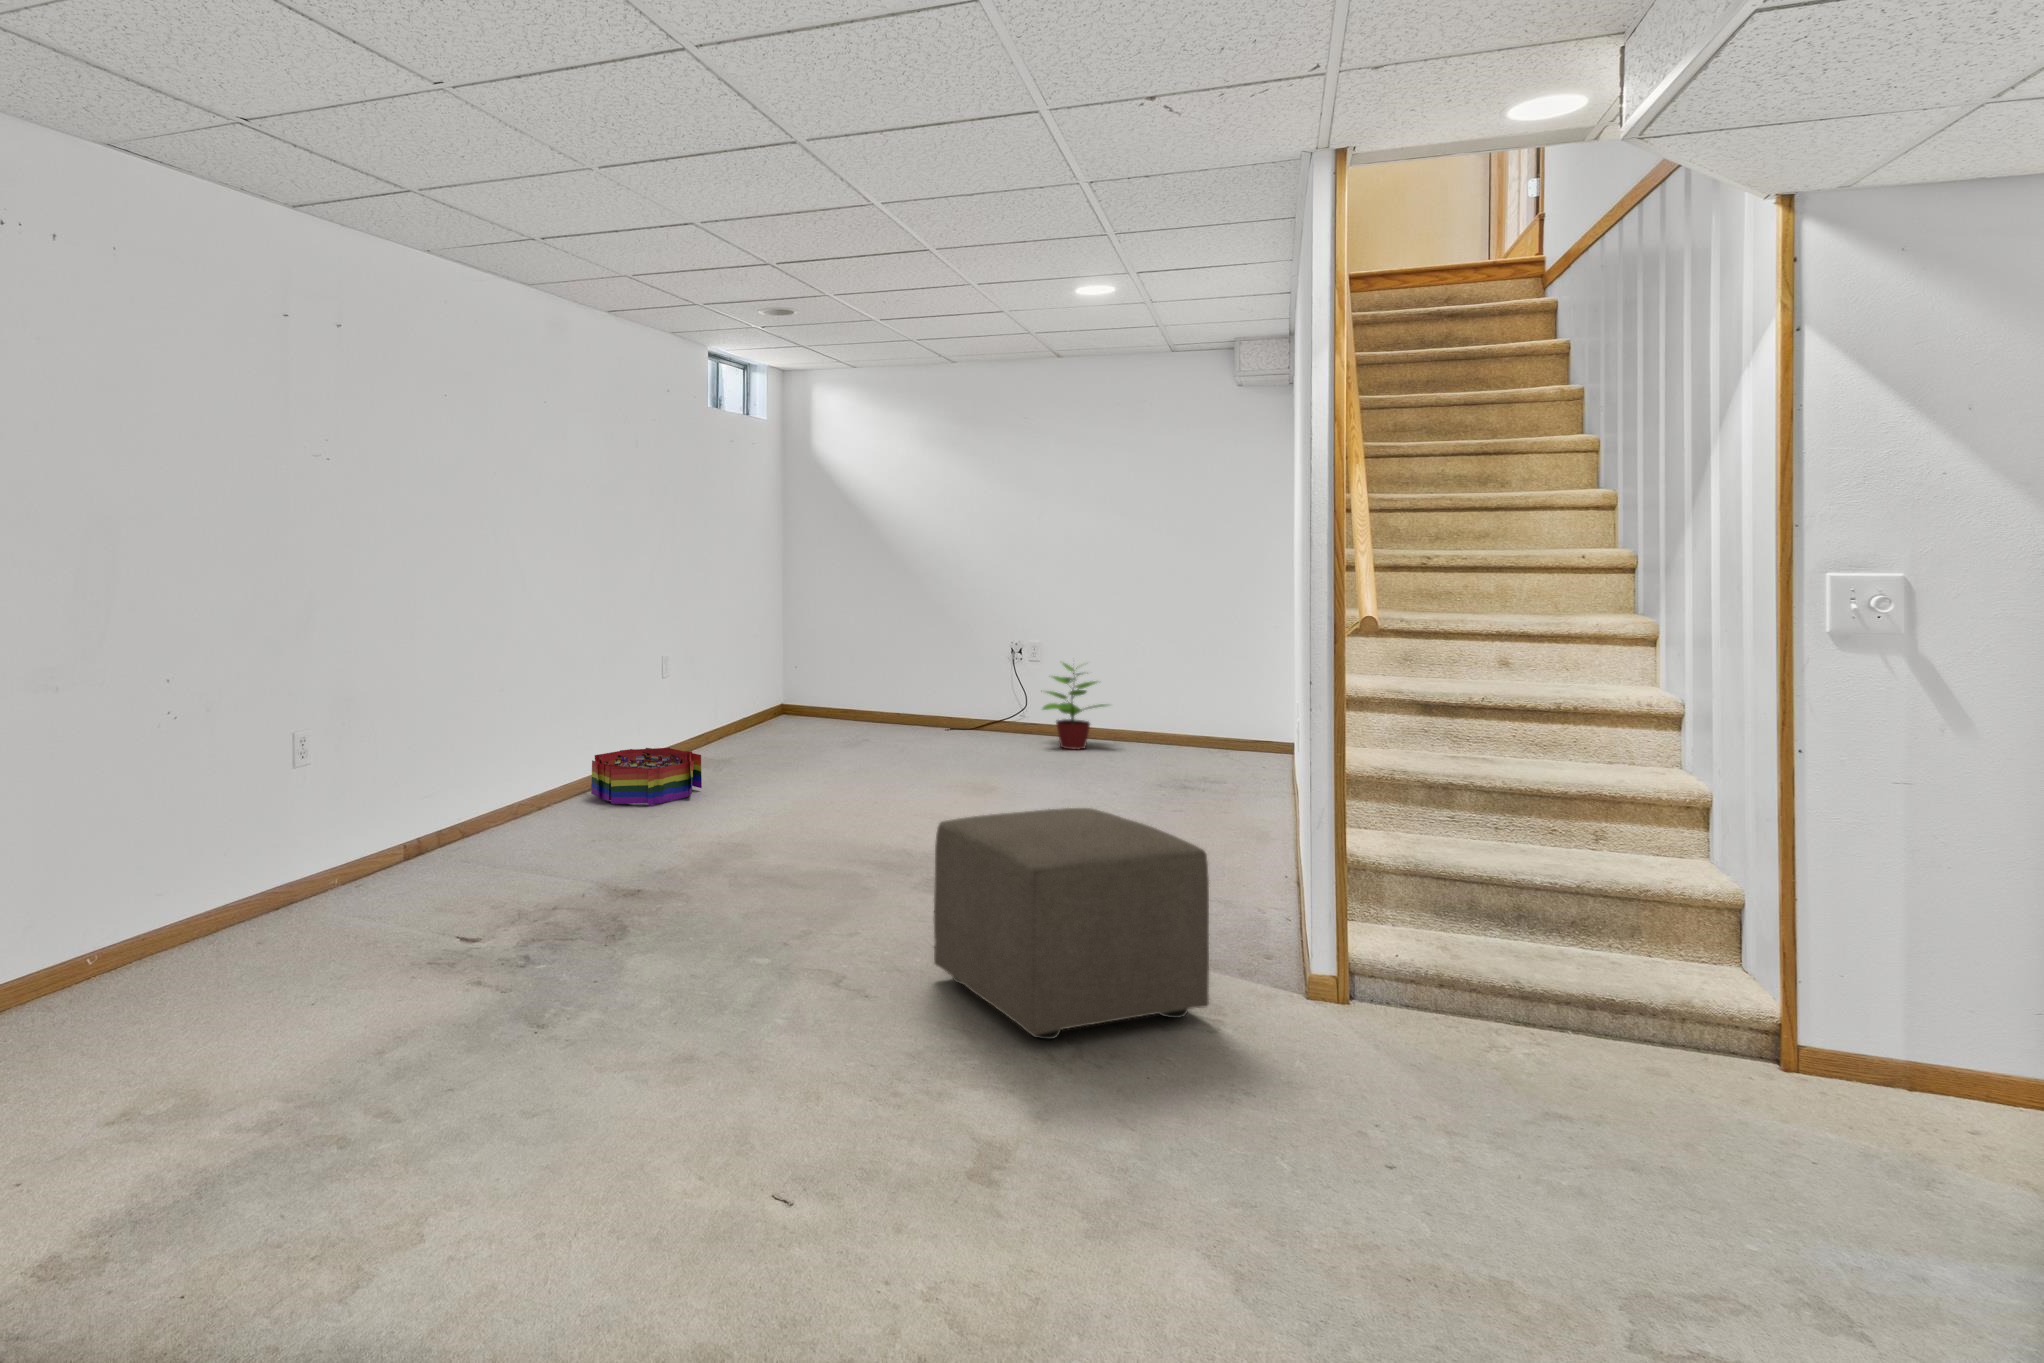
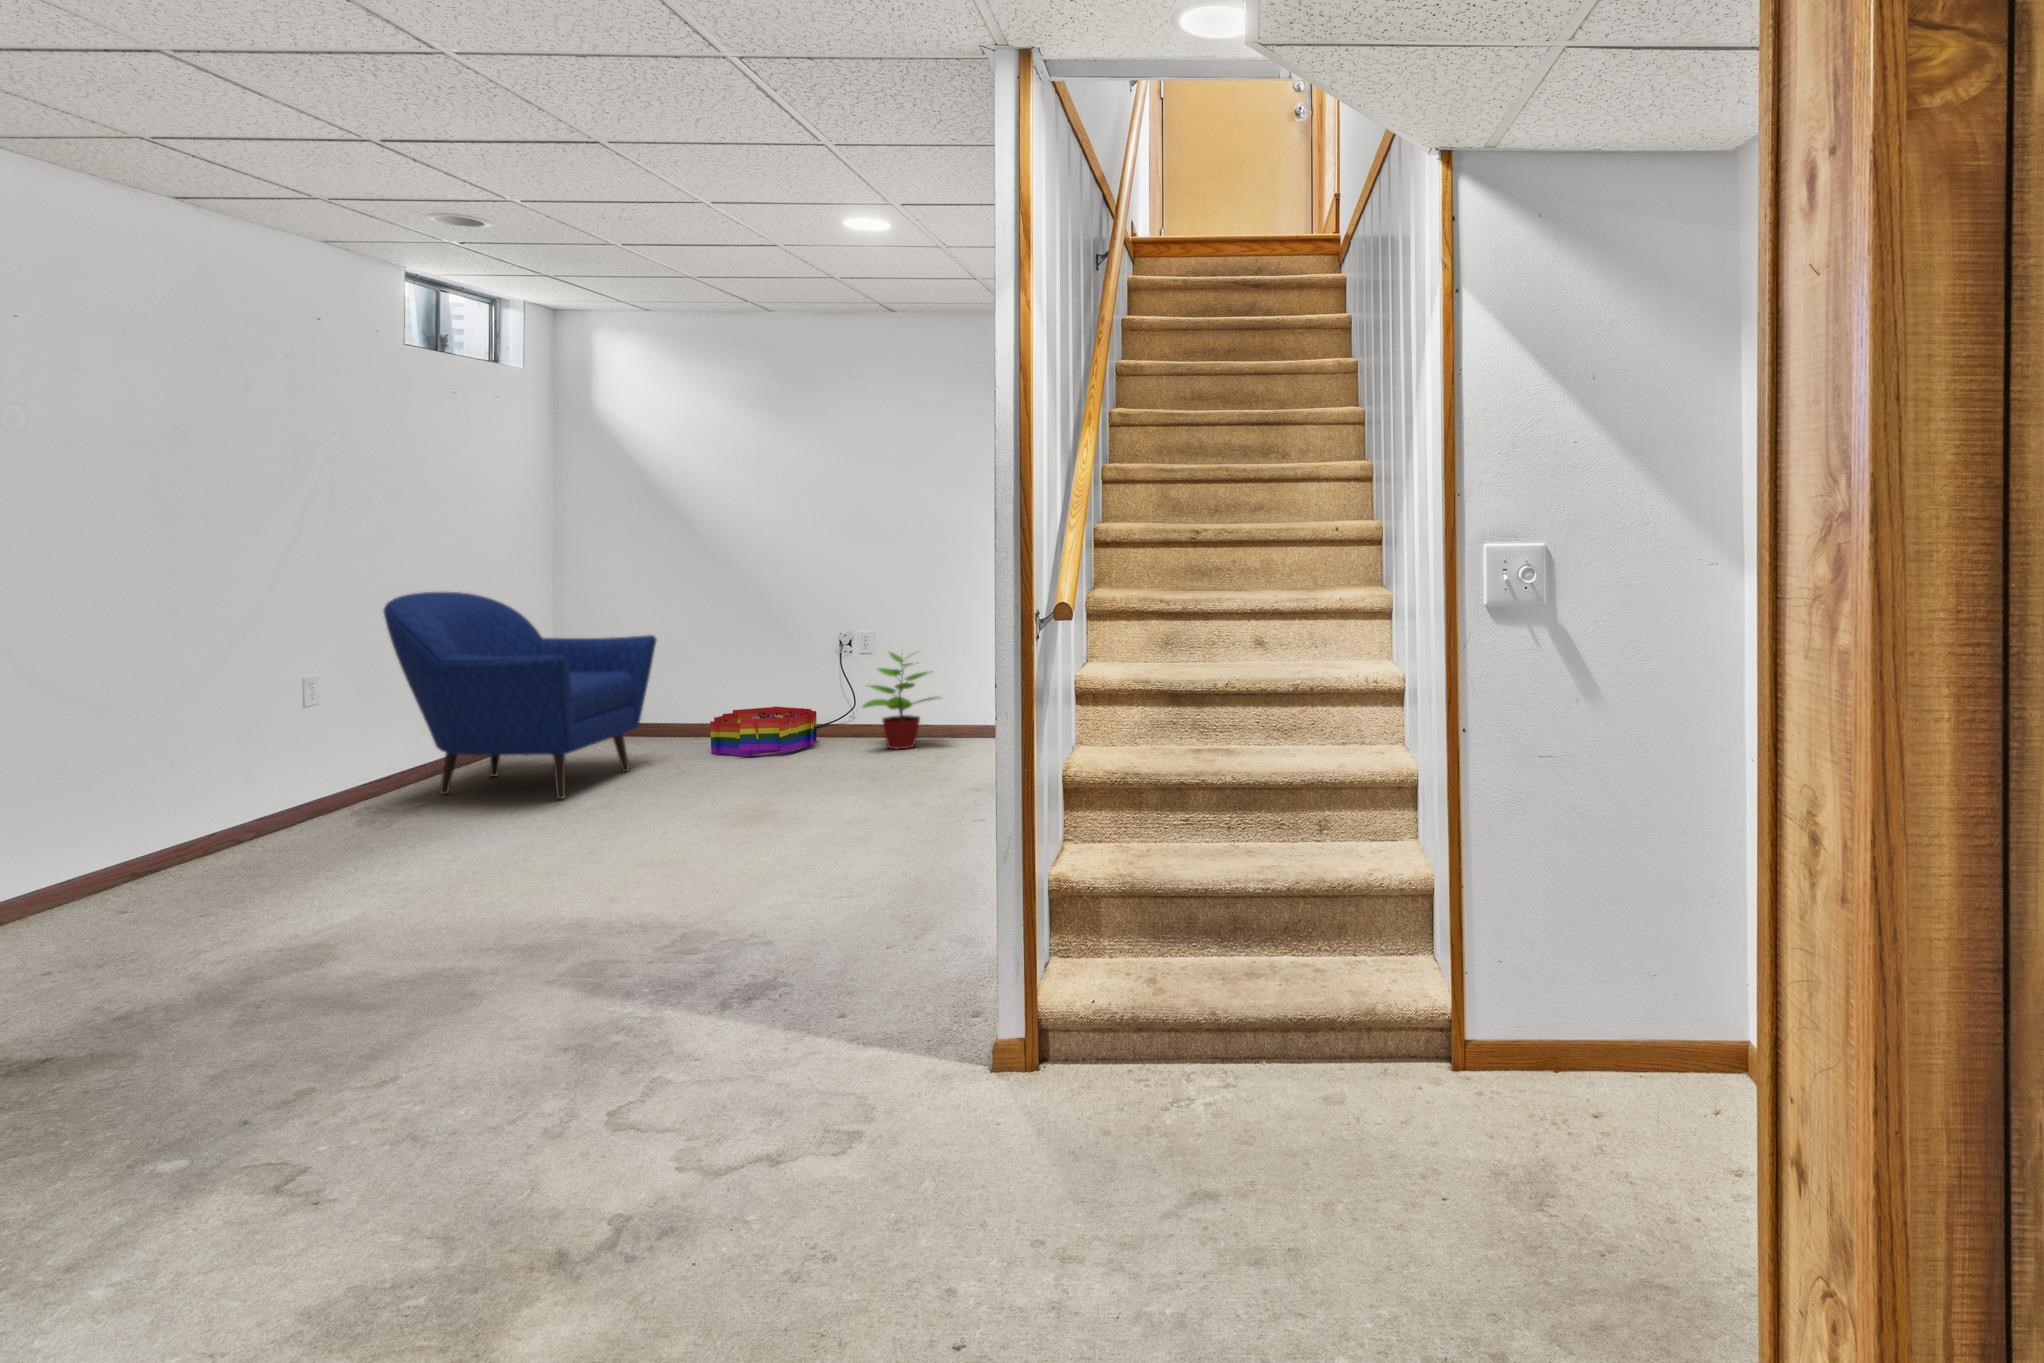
armchair: none [696,599,877,767] -> present [384,592,656,799]
storage bin: present [591,748,702,806] -> present [710,706,817,756]
ottoman: present [934,808,1209,1039] -> none [500,856,859,1204]

